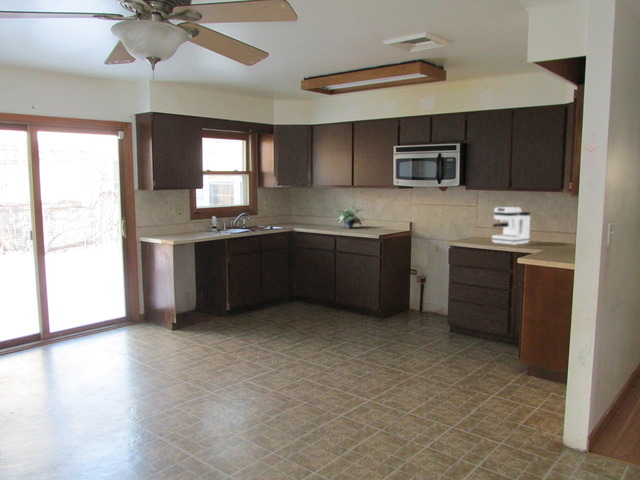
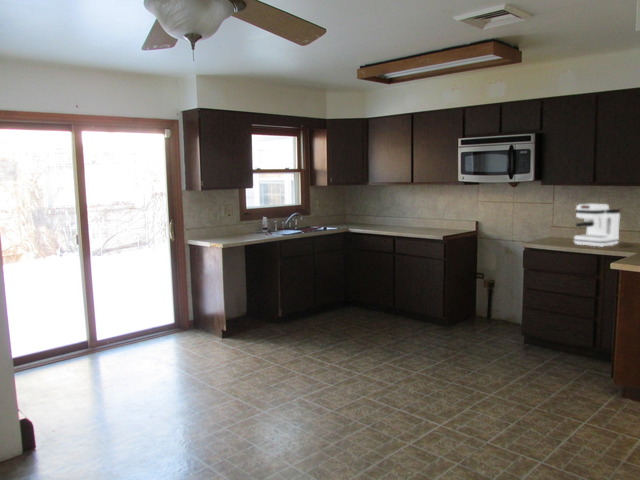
potted plant: present [338,207,361,228] -> none [393,205,424,228]

